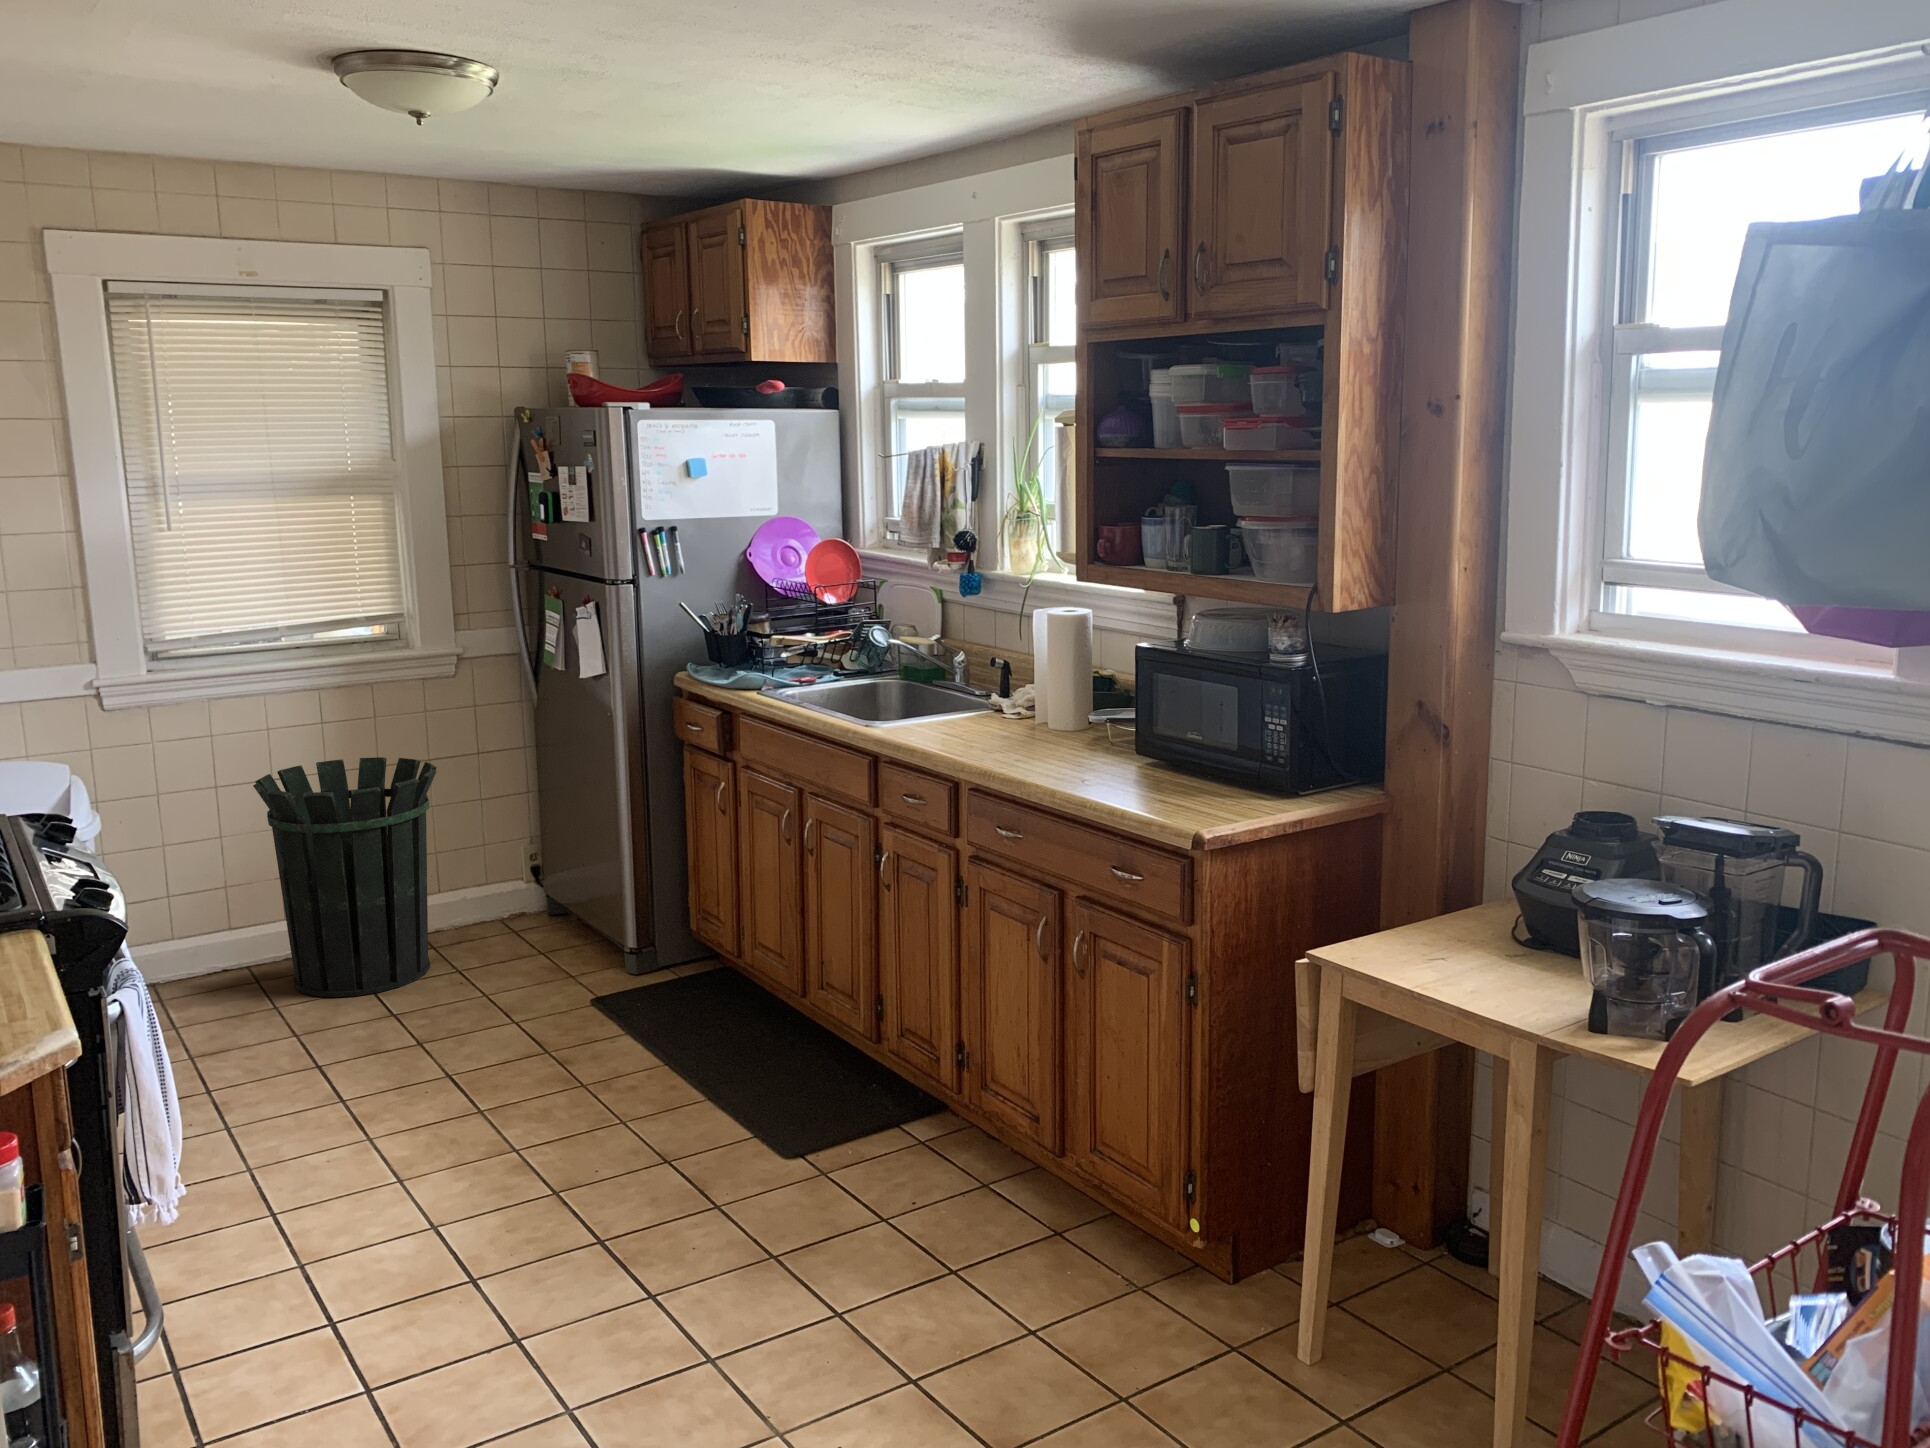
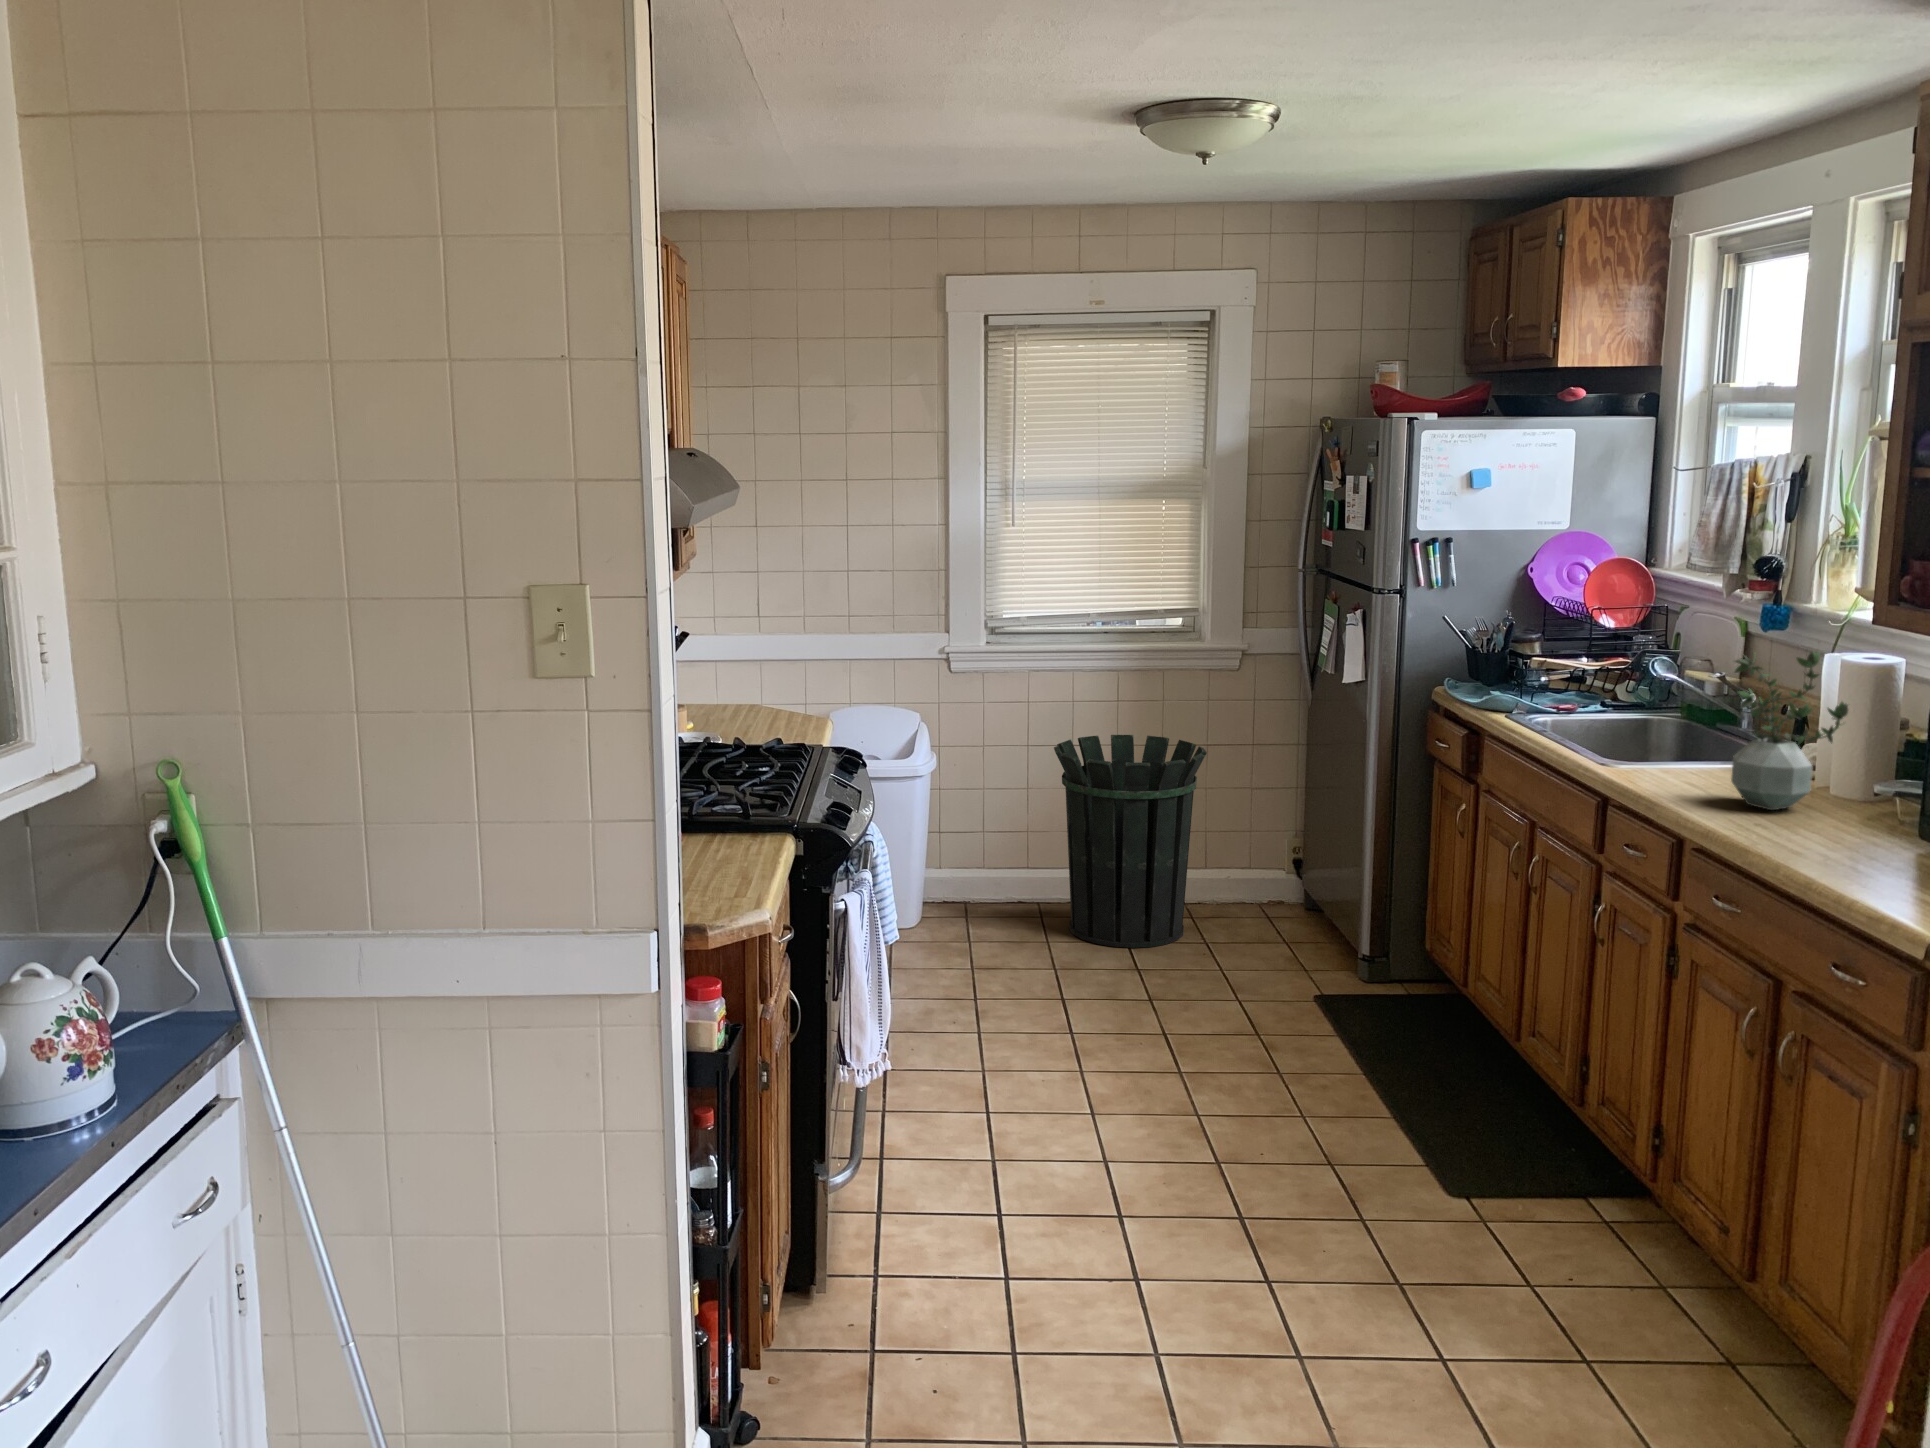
potted plant: none [979,609,1071,749] -> present [1731,651,1848,810]

